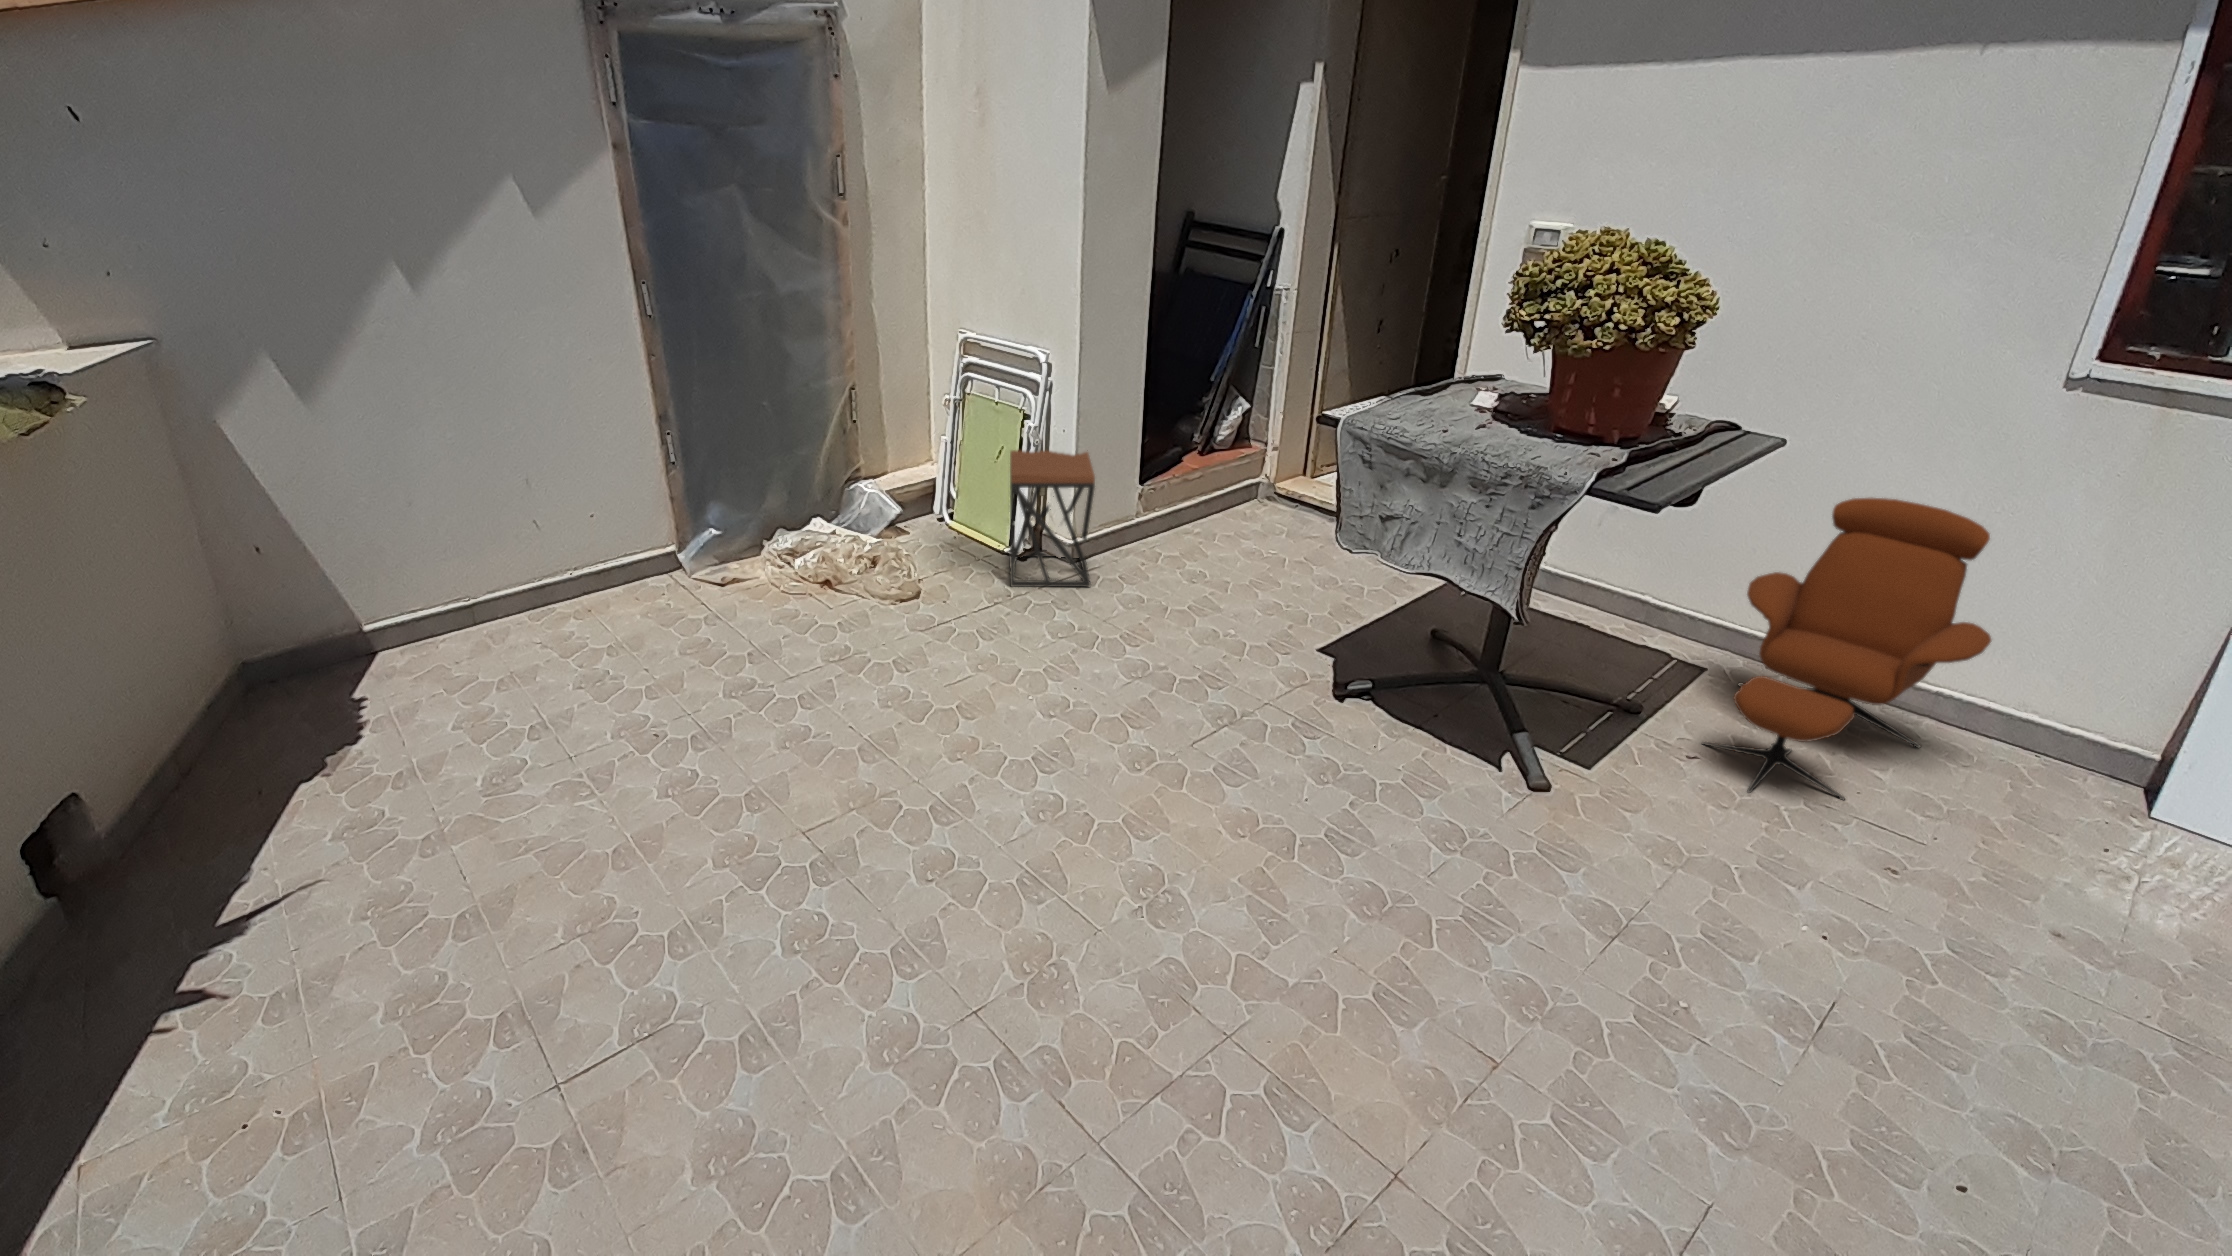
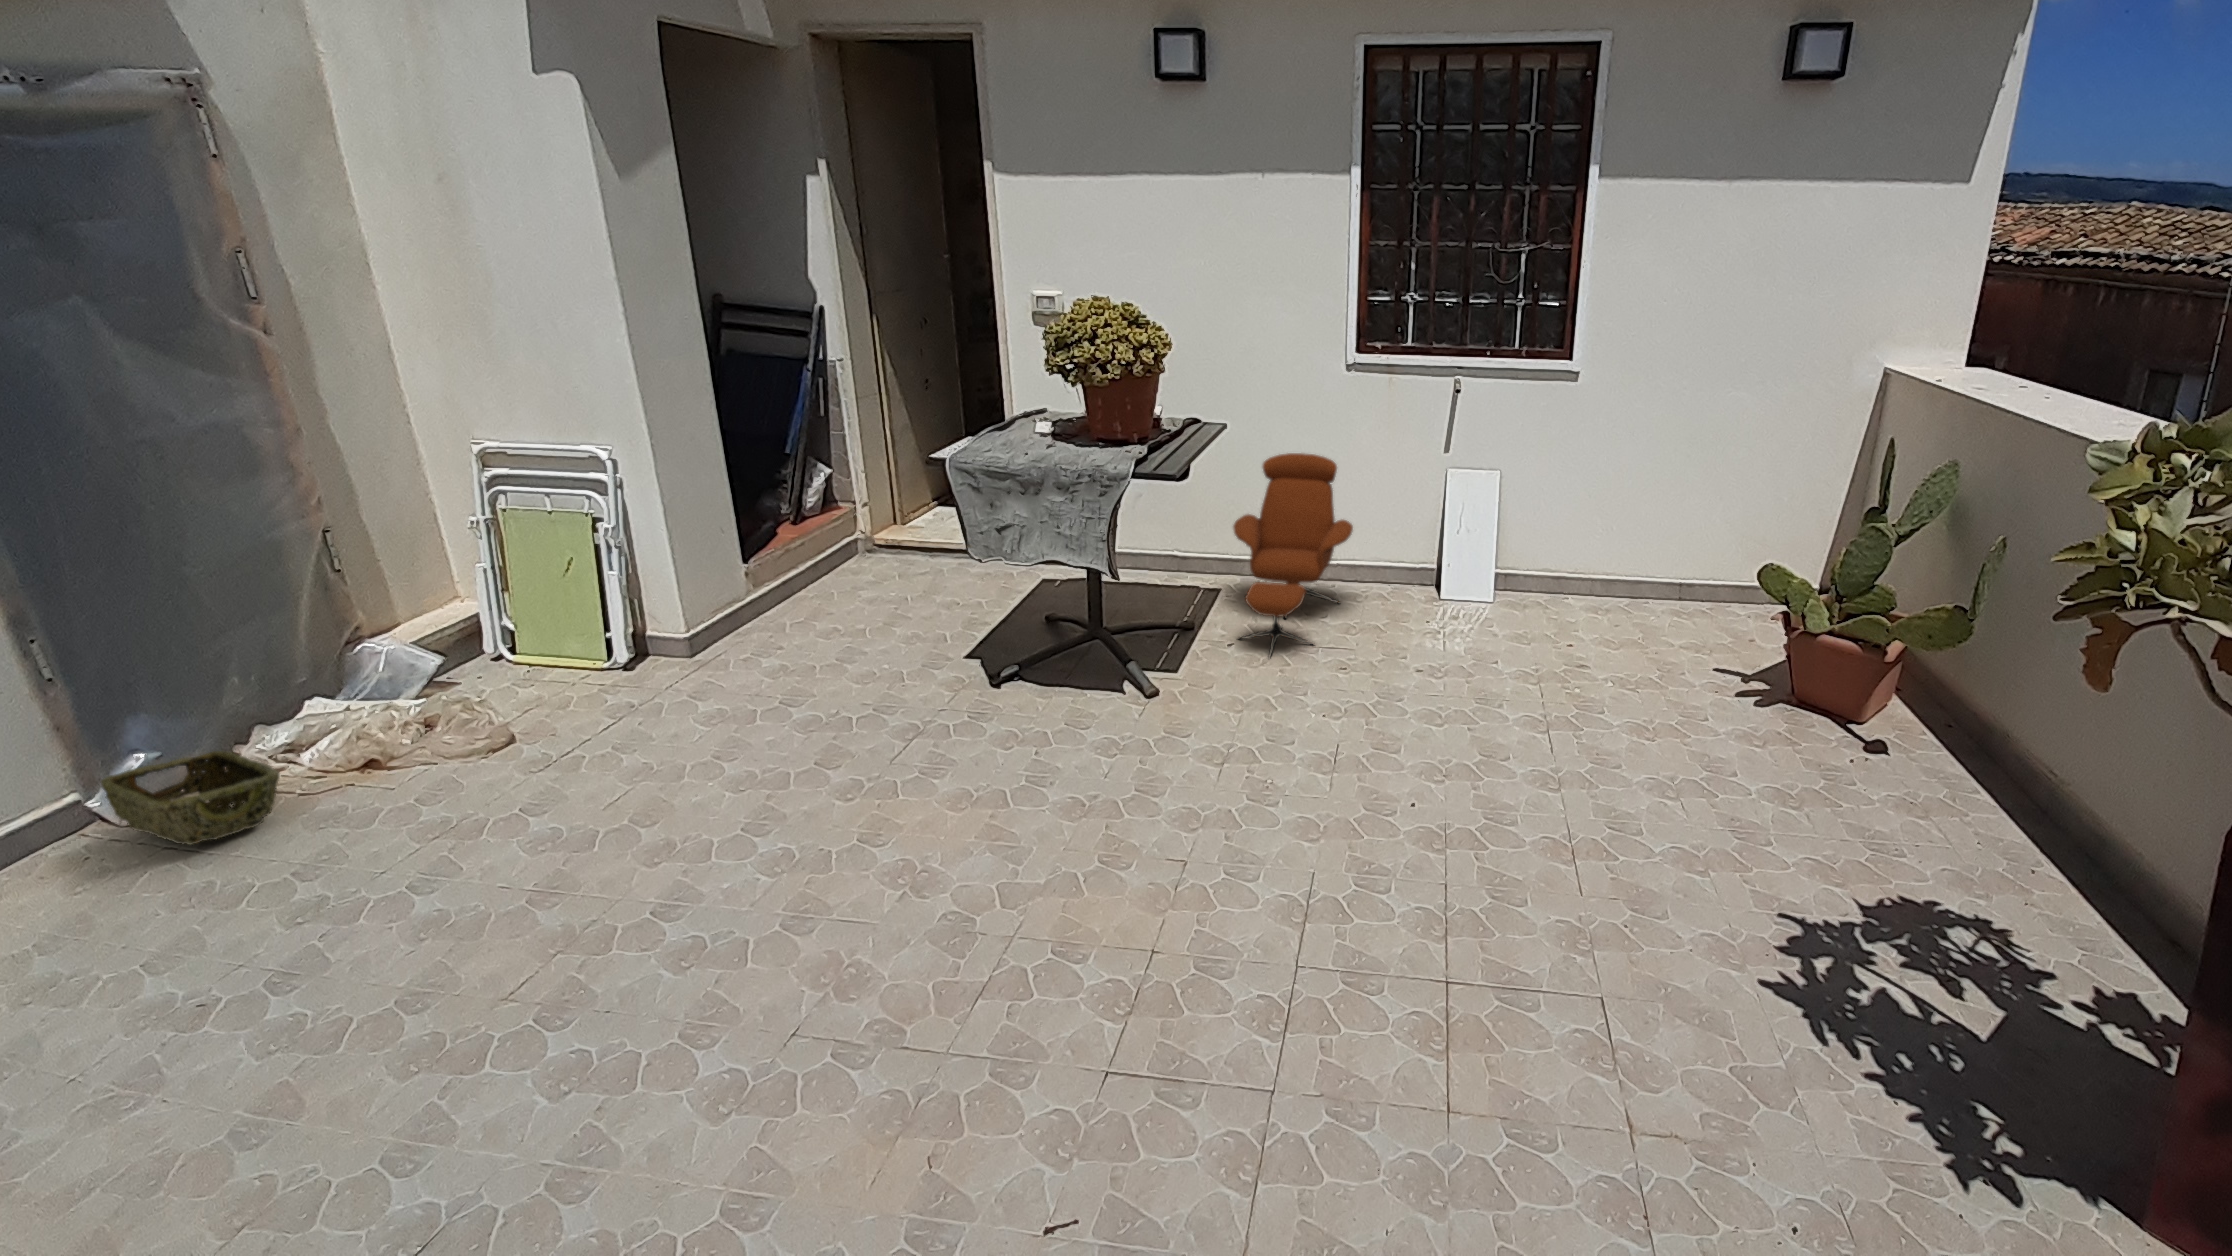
stool: present [1009,450,1095,587] -> none [589,539,727,699]
woven basket: none [689,539,772,606] -> present [101,751,280,845]

